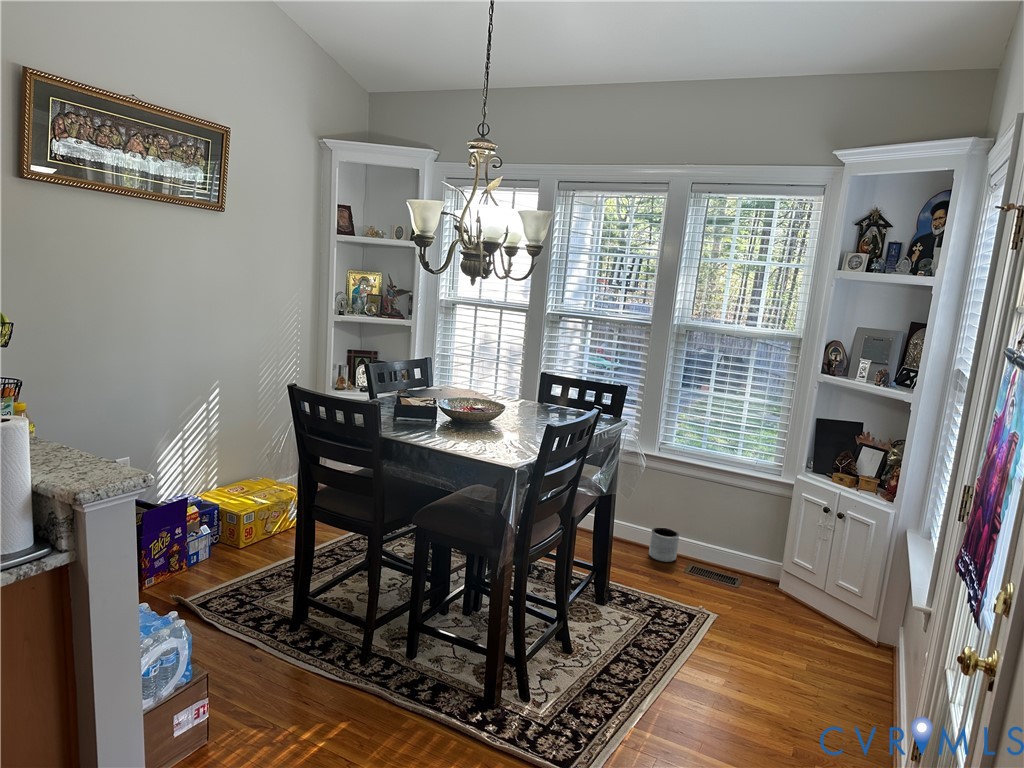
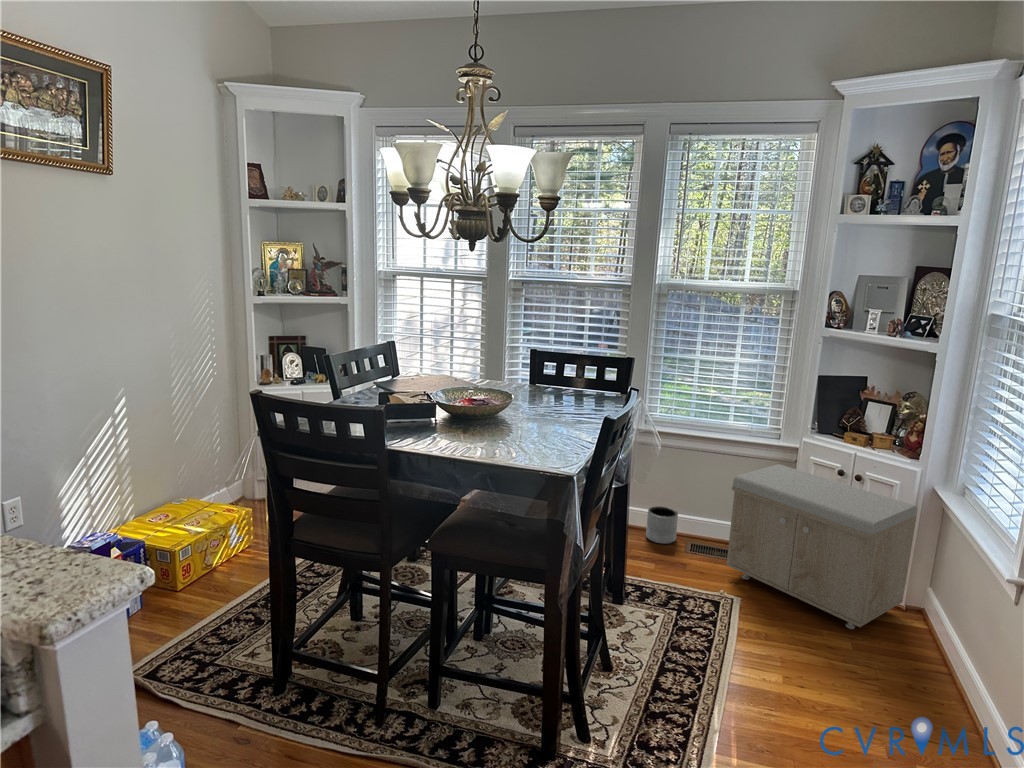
storage bench: none [712,497,889,654] -> present [726,464,917,629]

